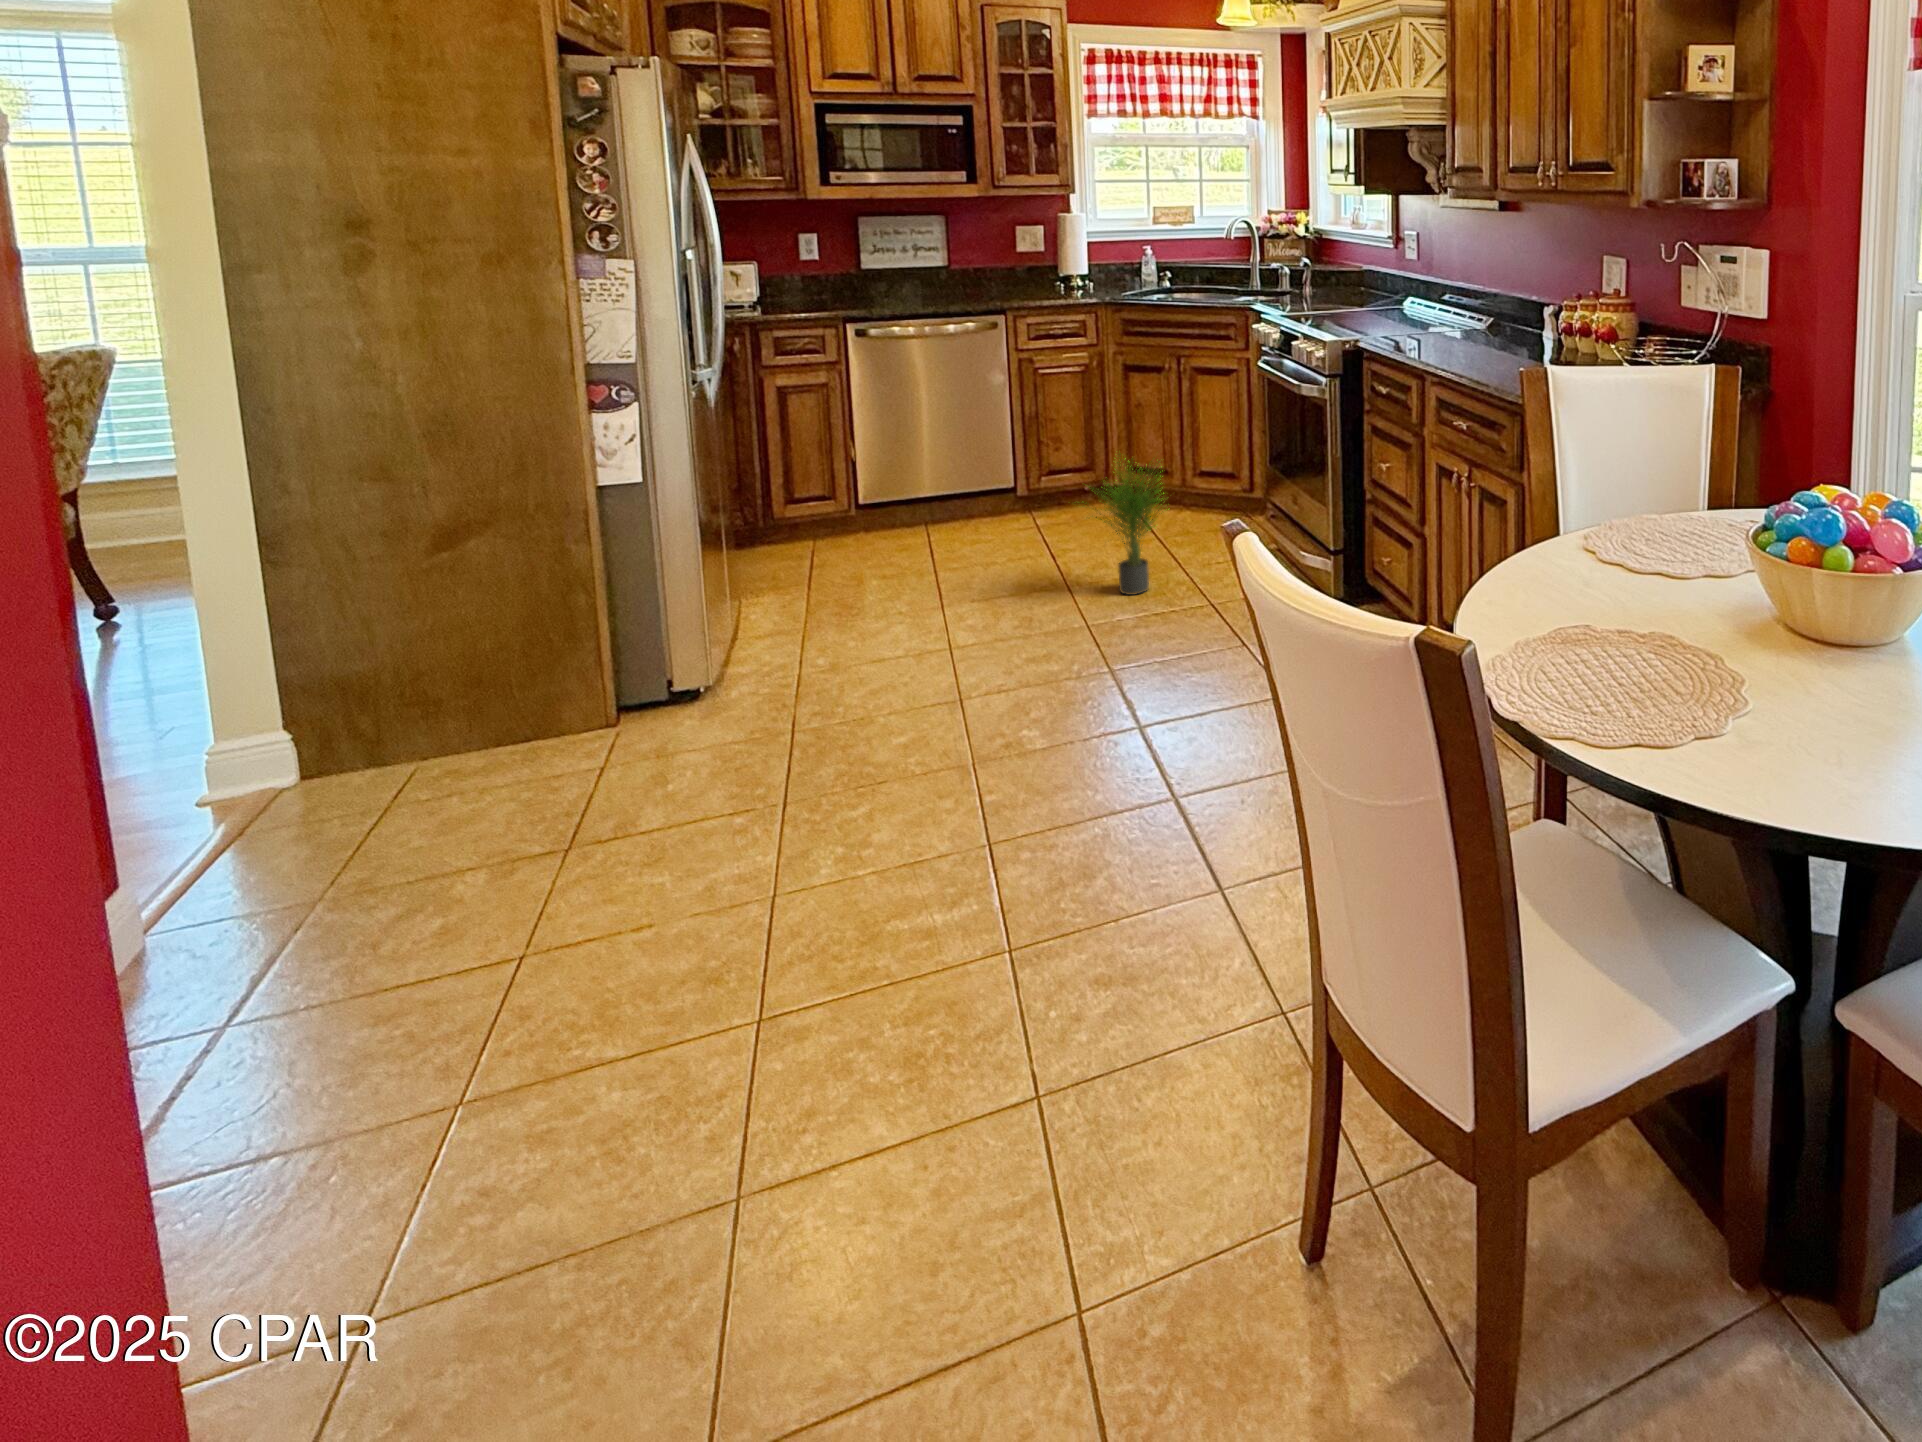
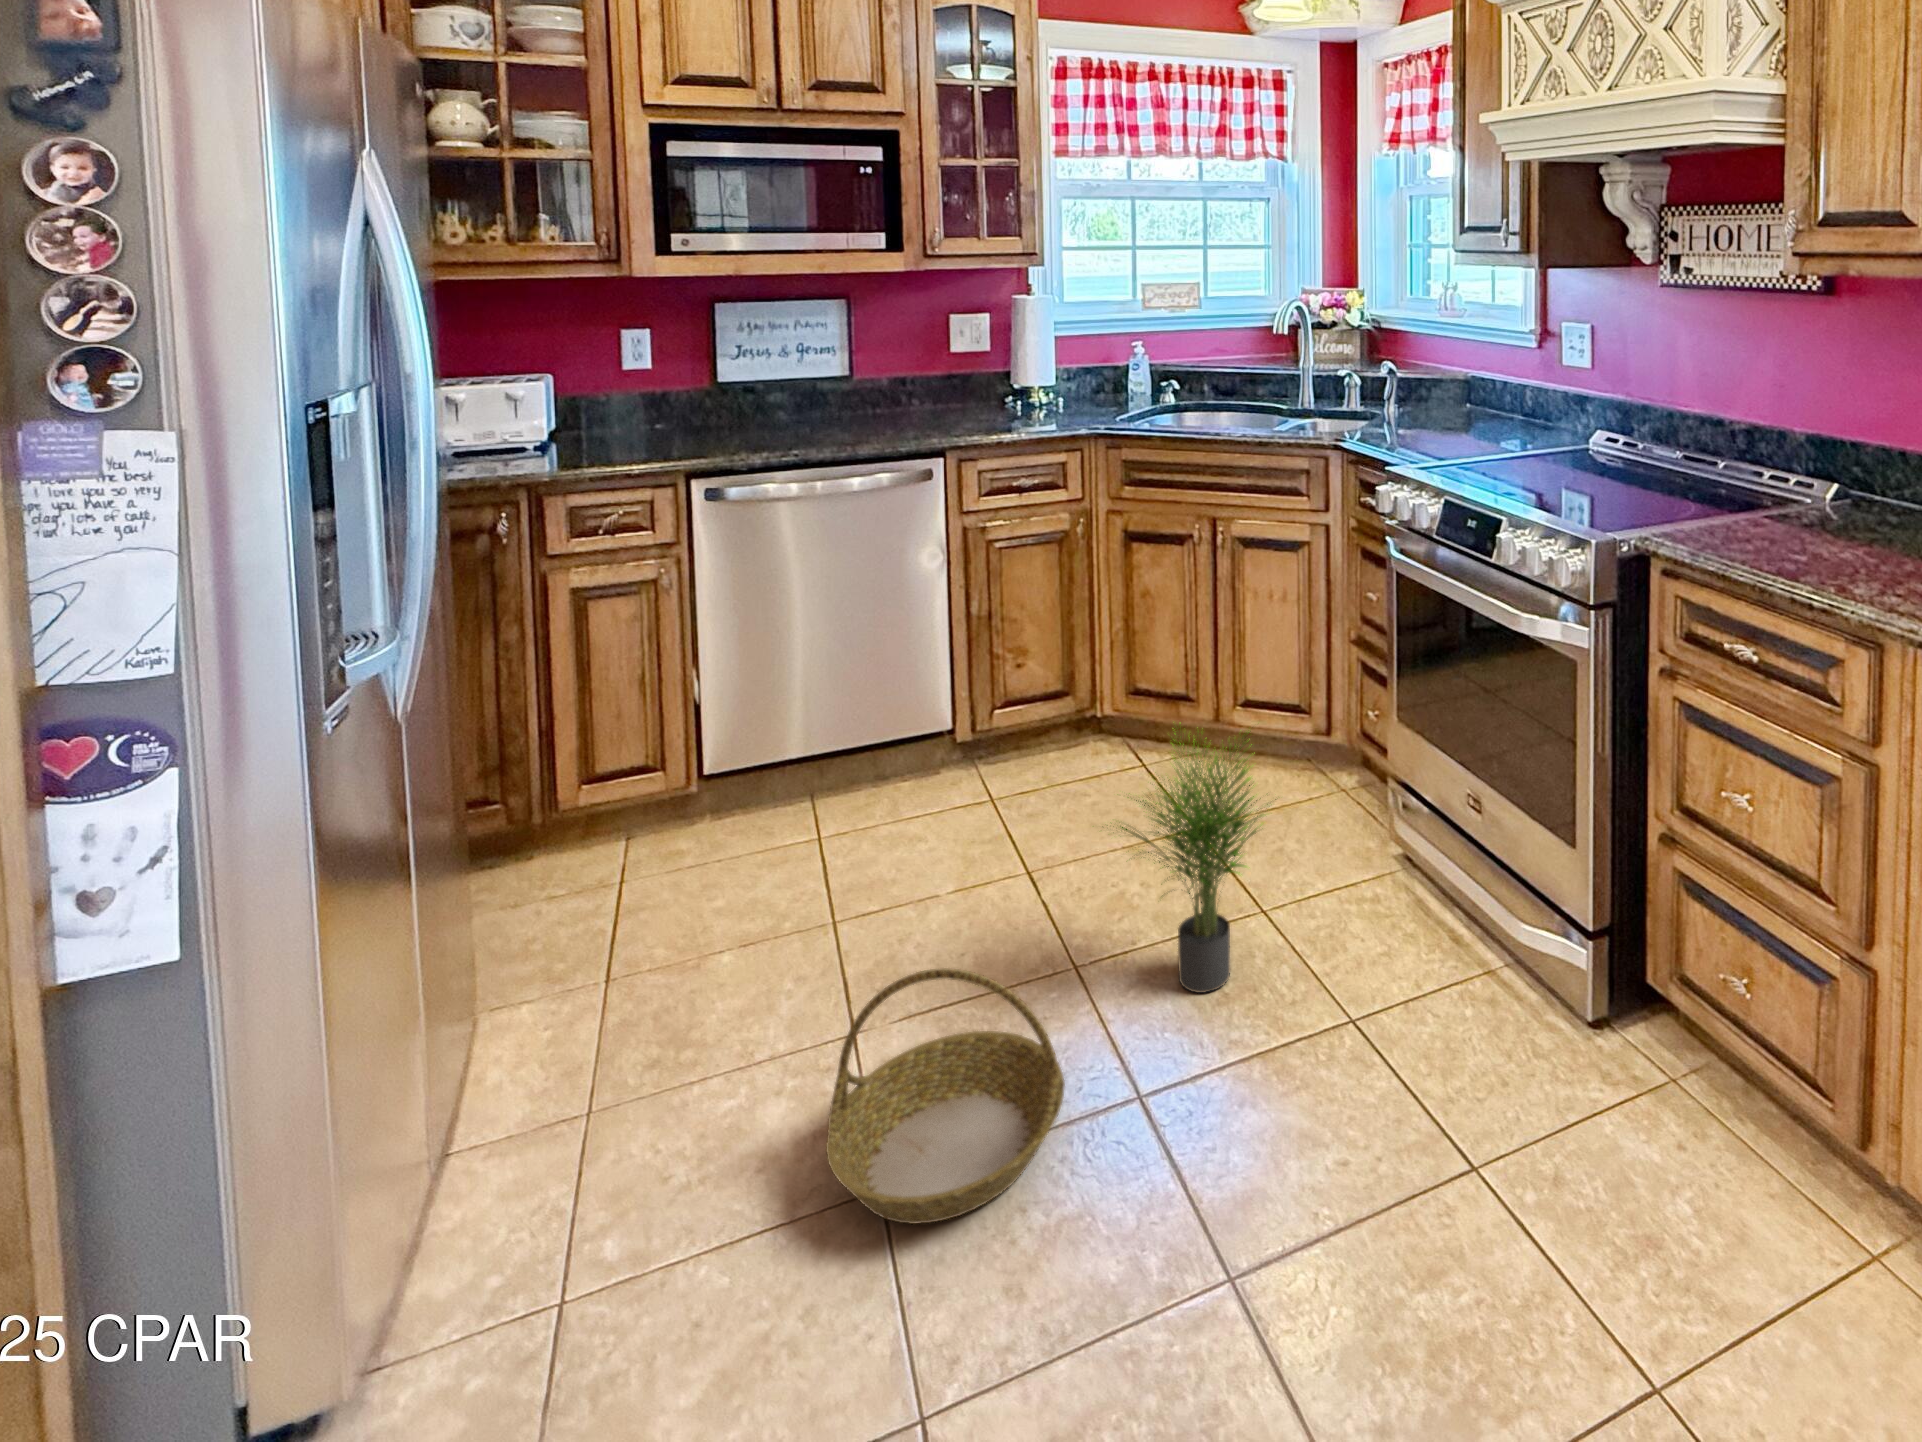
basket: none [920,545,1041,654] -> present [826,968,1065,1224]

